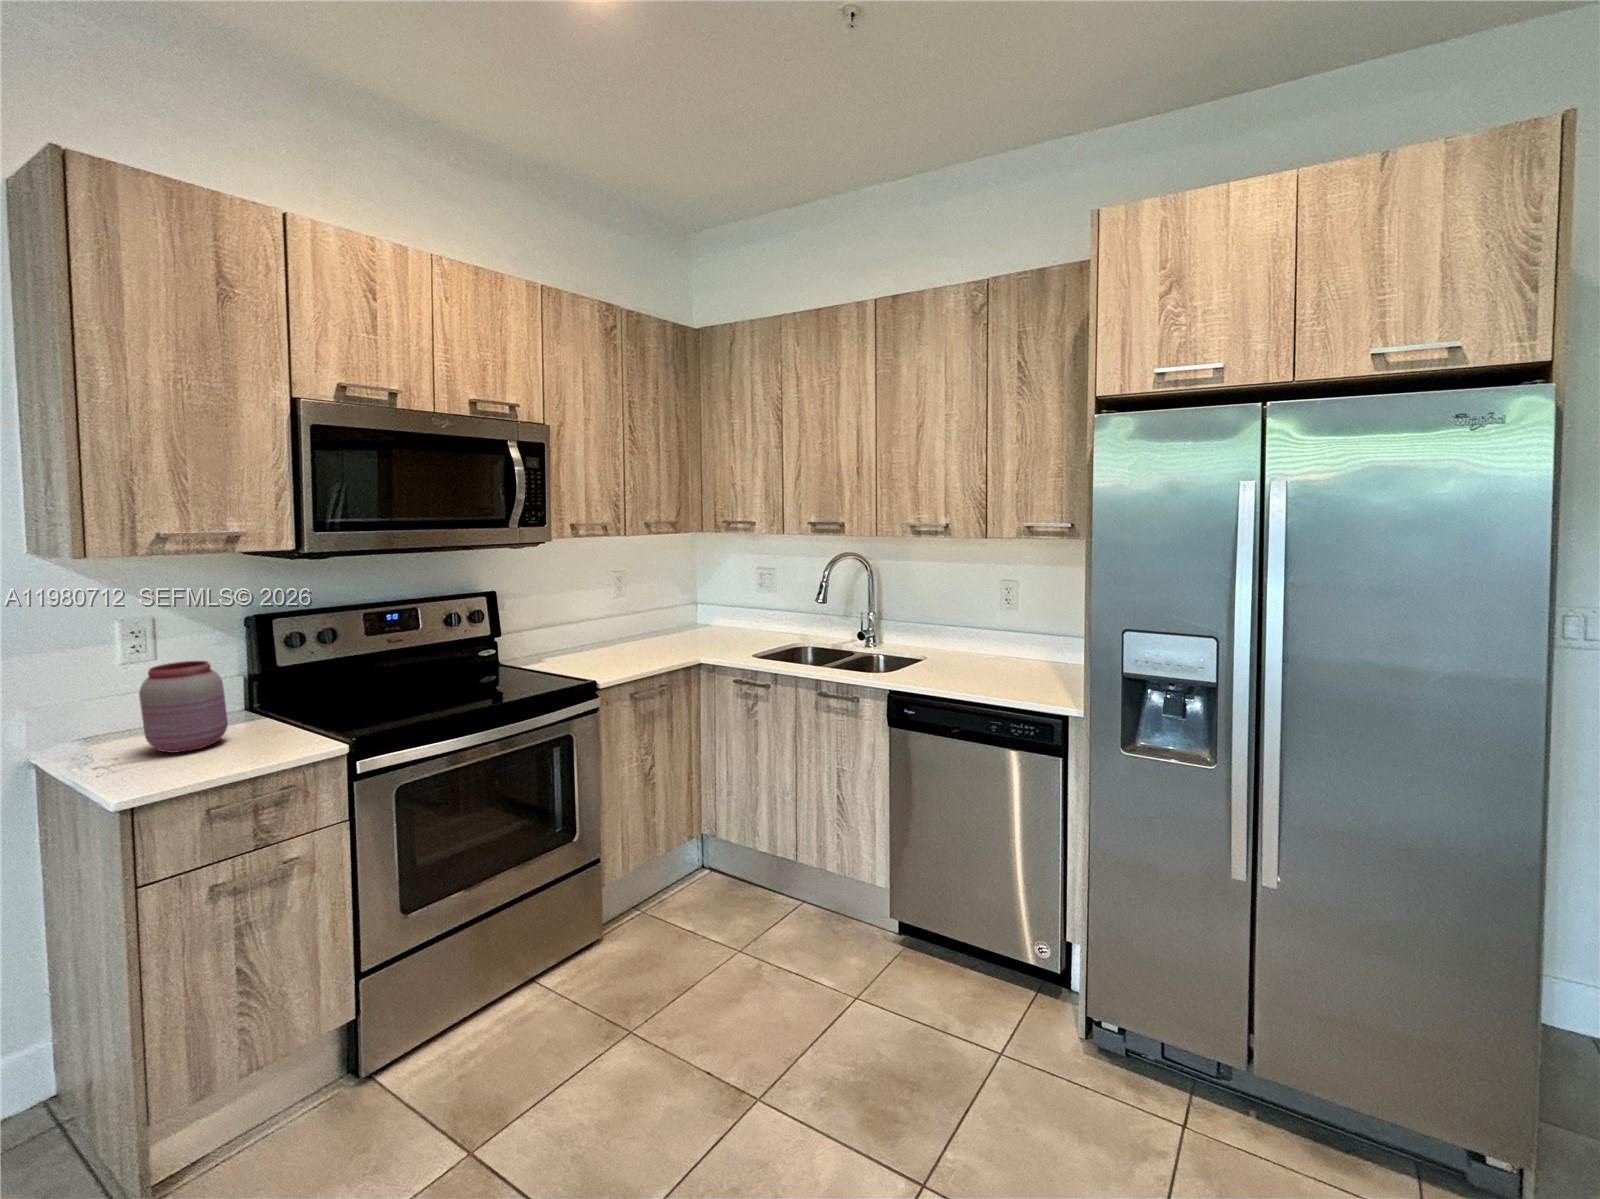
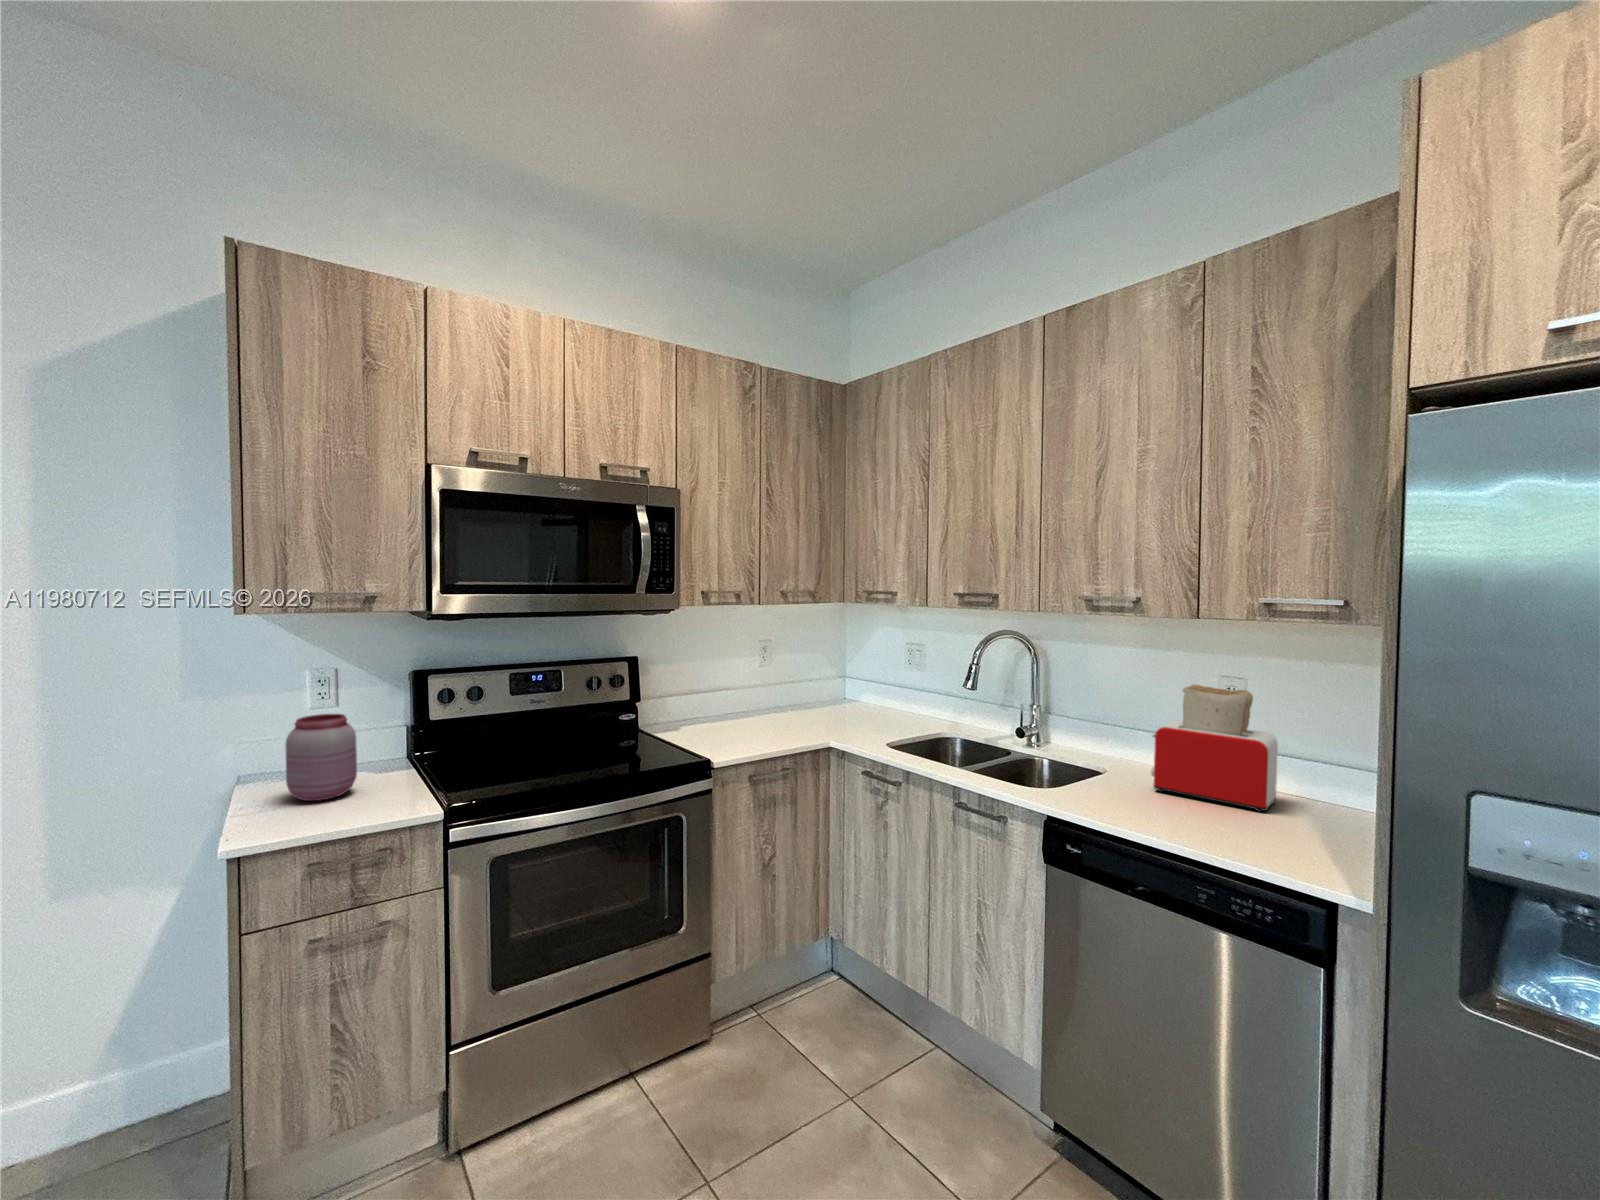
toaster: none [966,589,1053,680] -> present [1151,685,1278,812]

